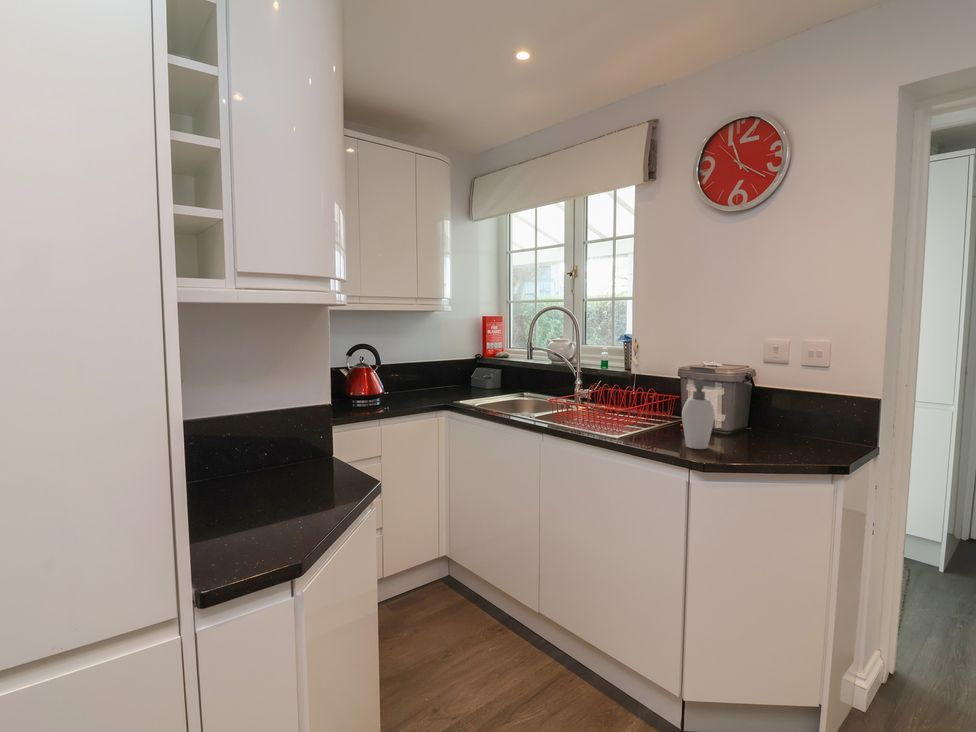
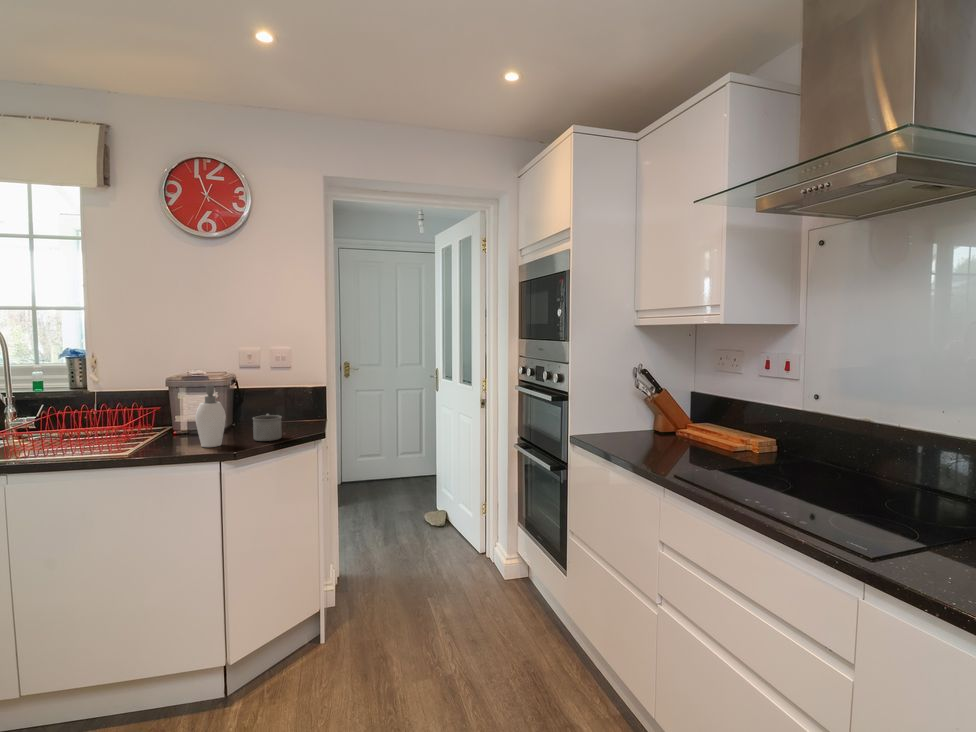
mug: none [747,422,786,457] -> present [253,414,282,441]

